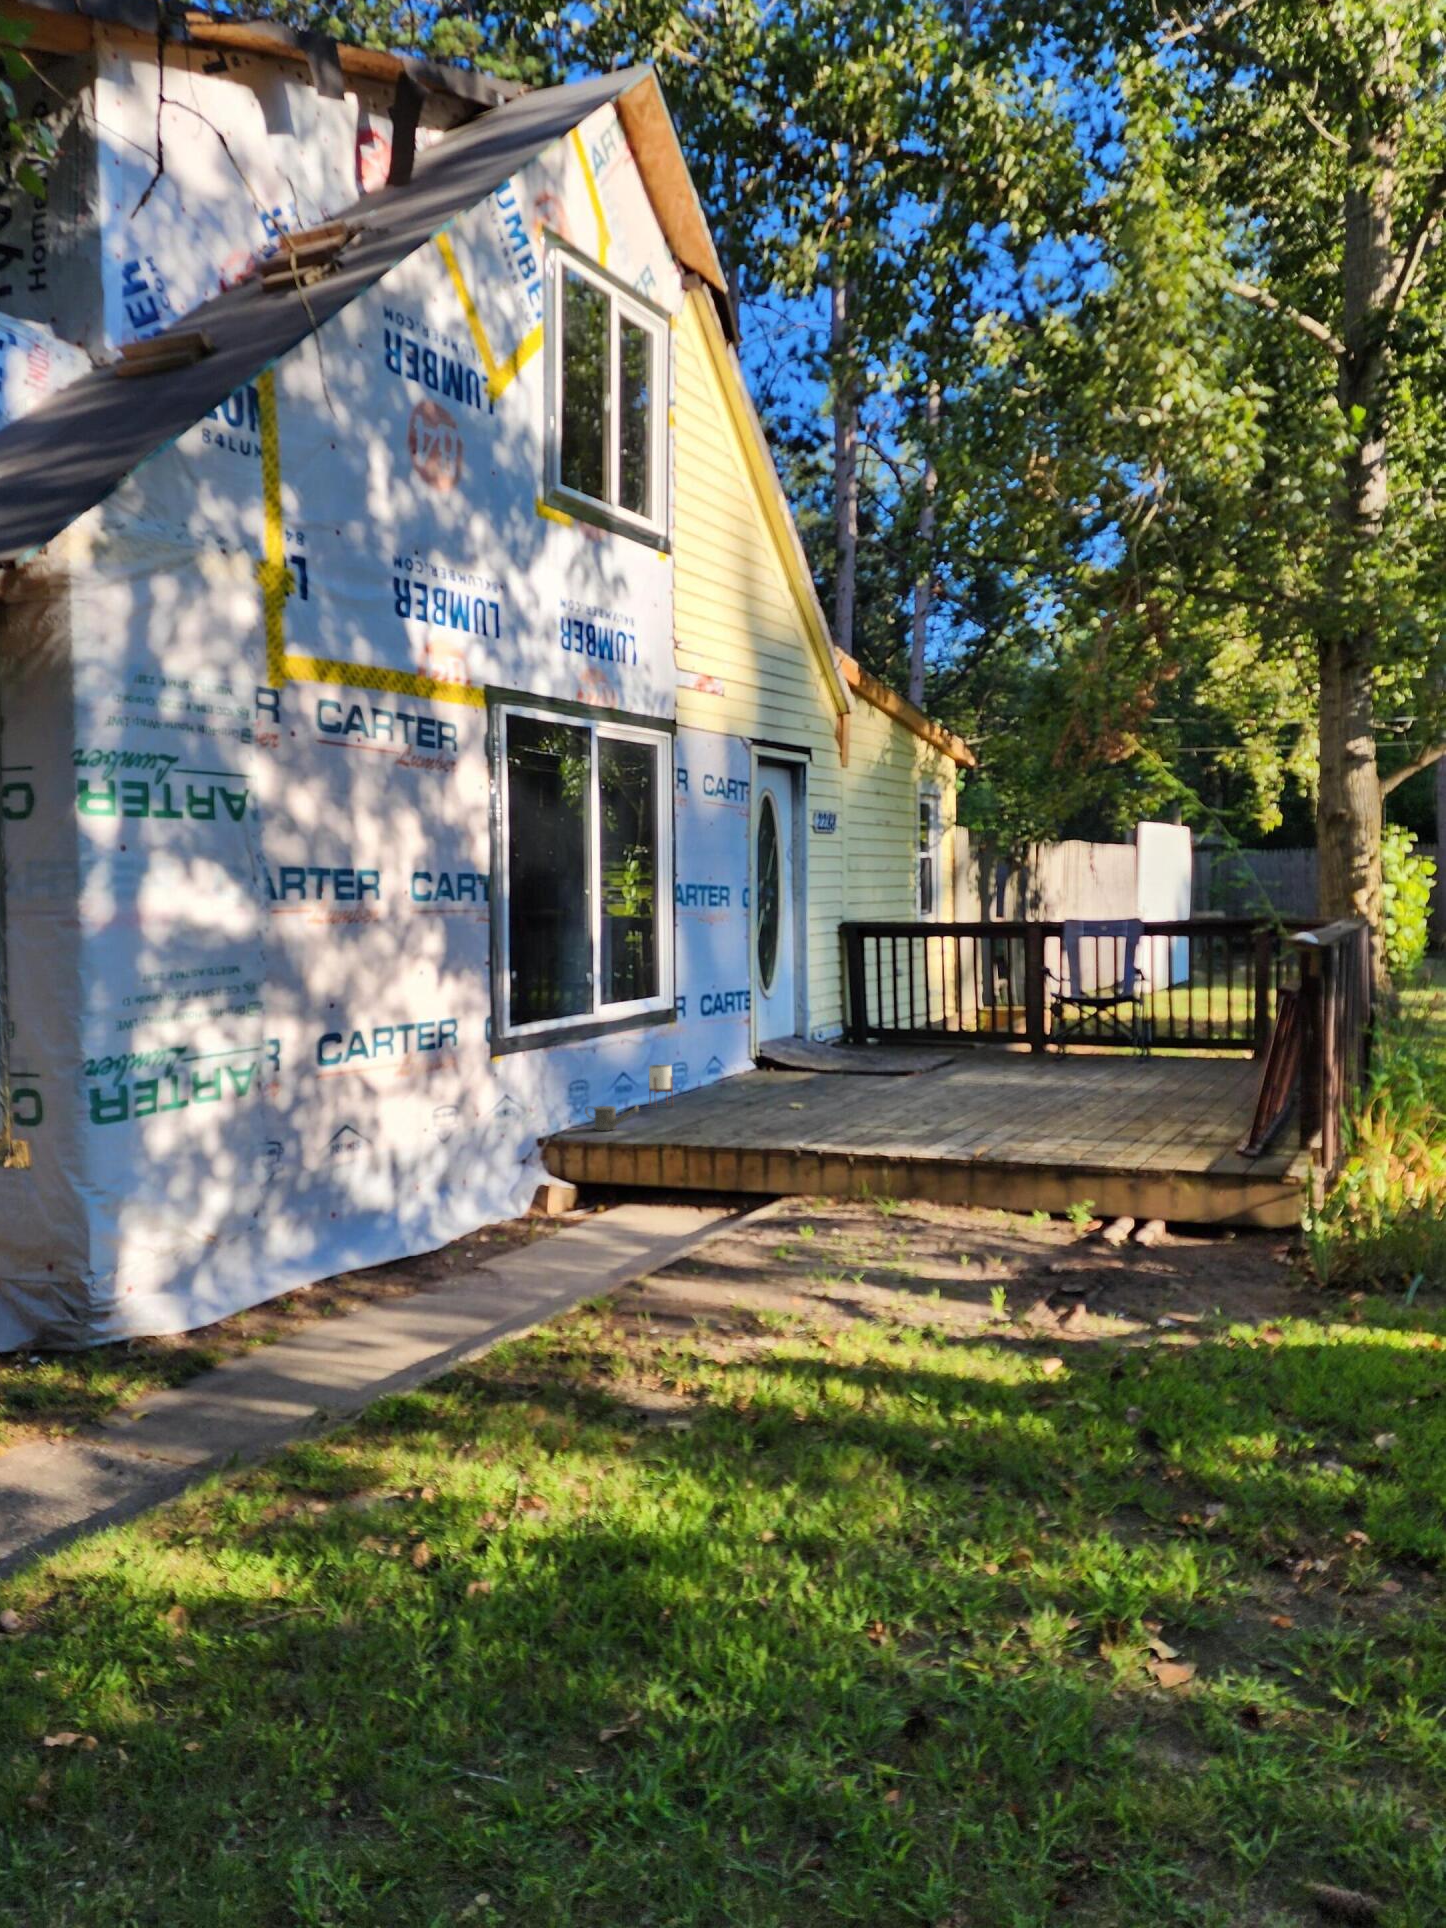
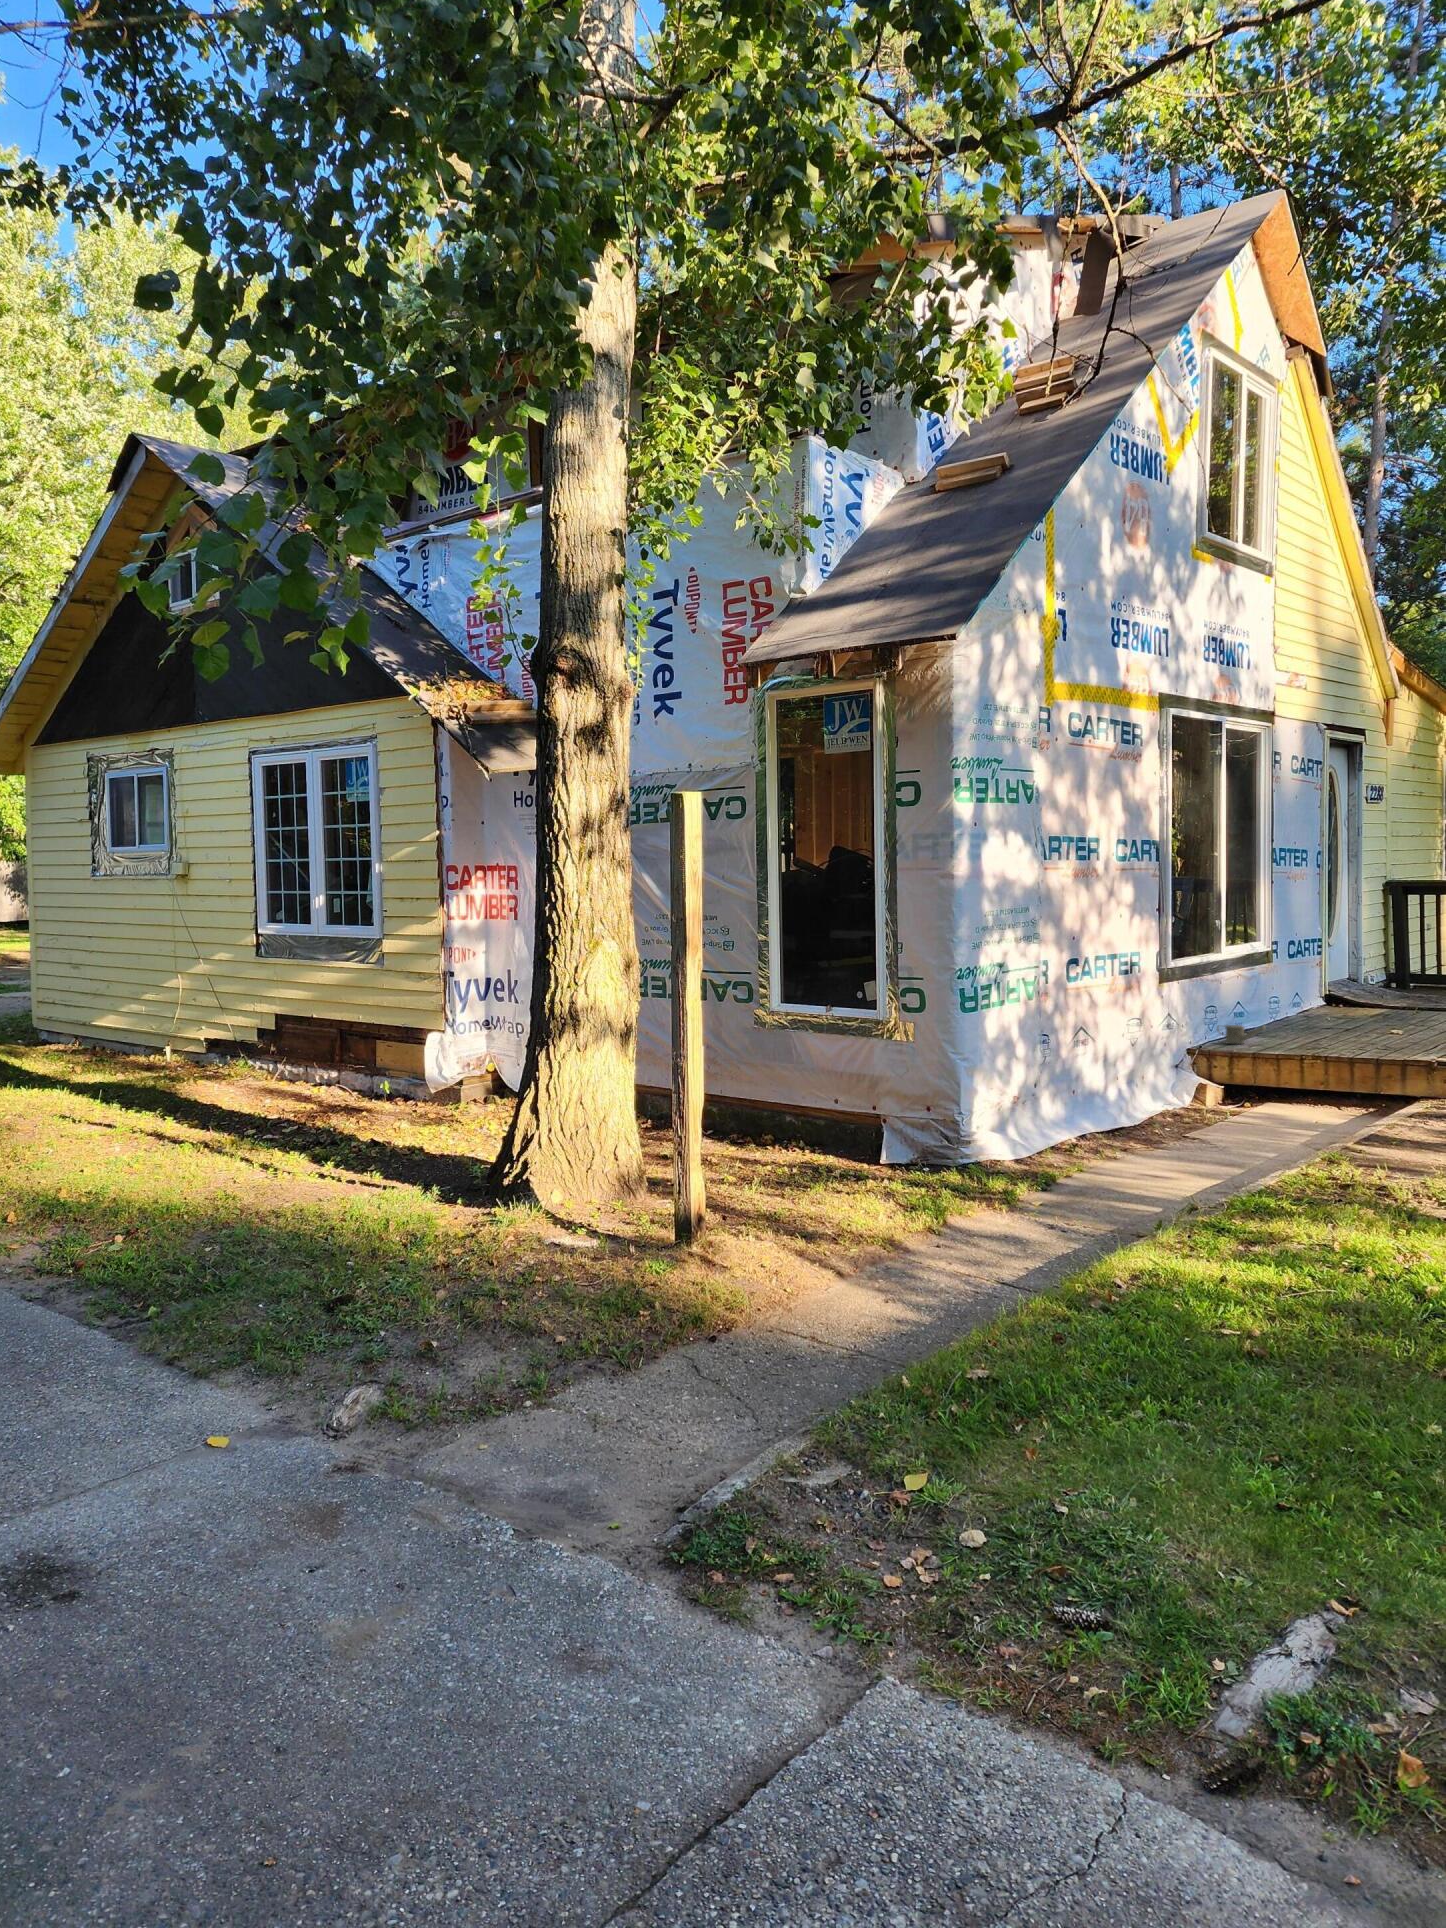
potted plant: present [649,1065,673,1101] -> none [1256,966,1279,1030]

